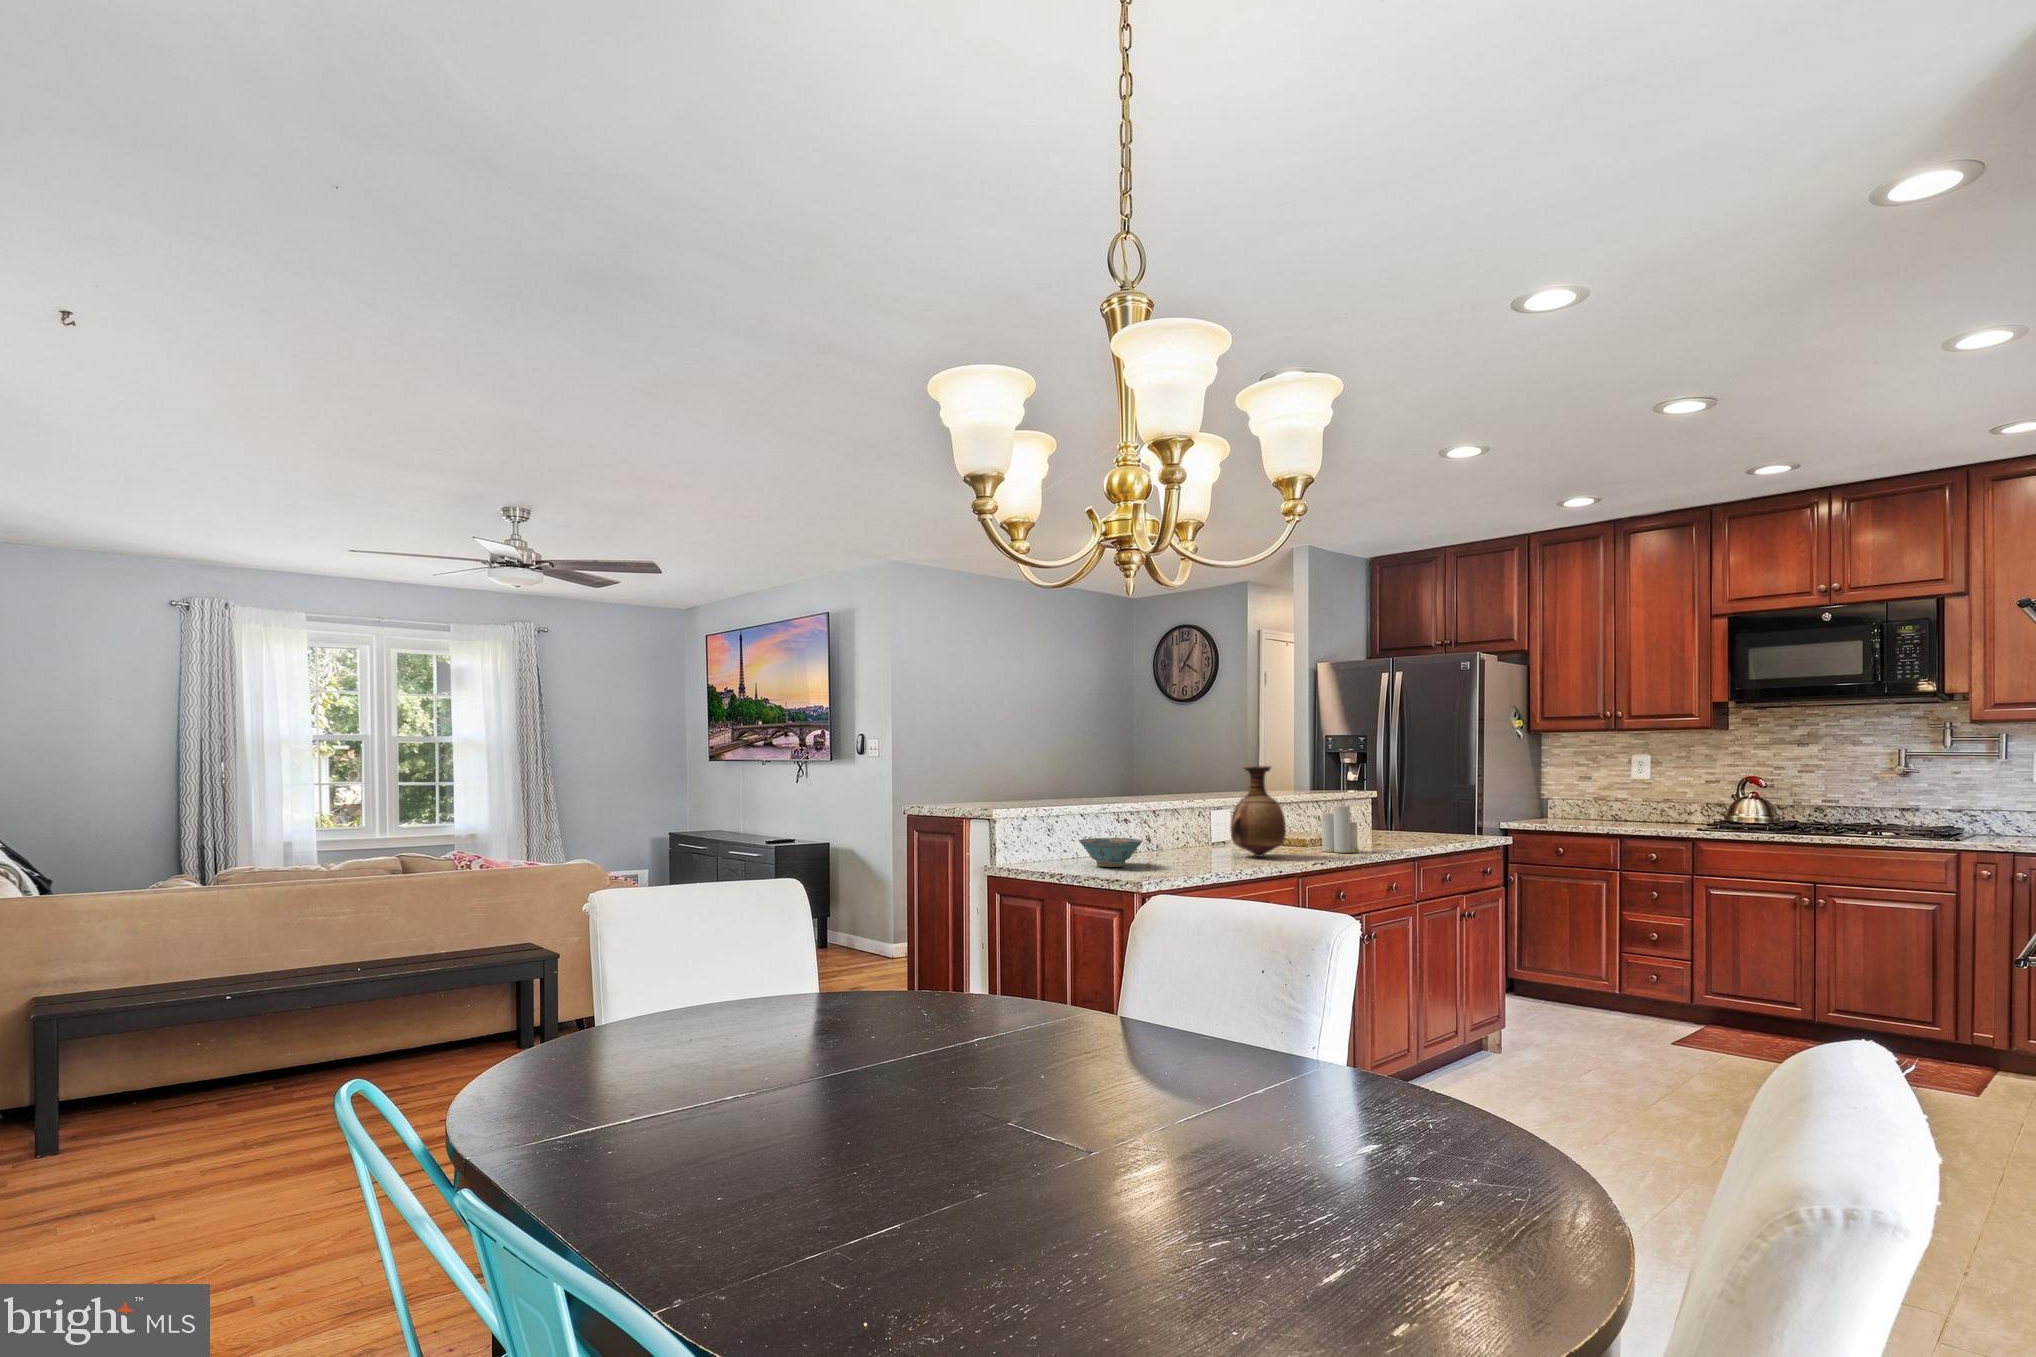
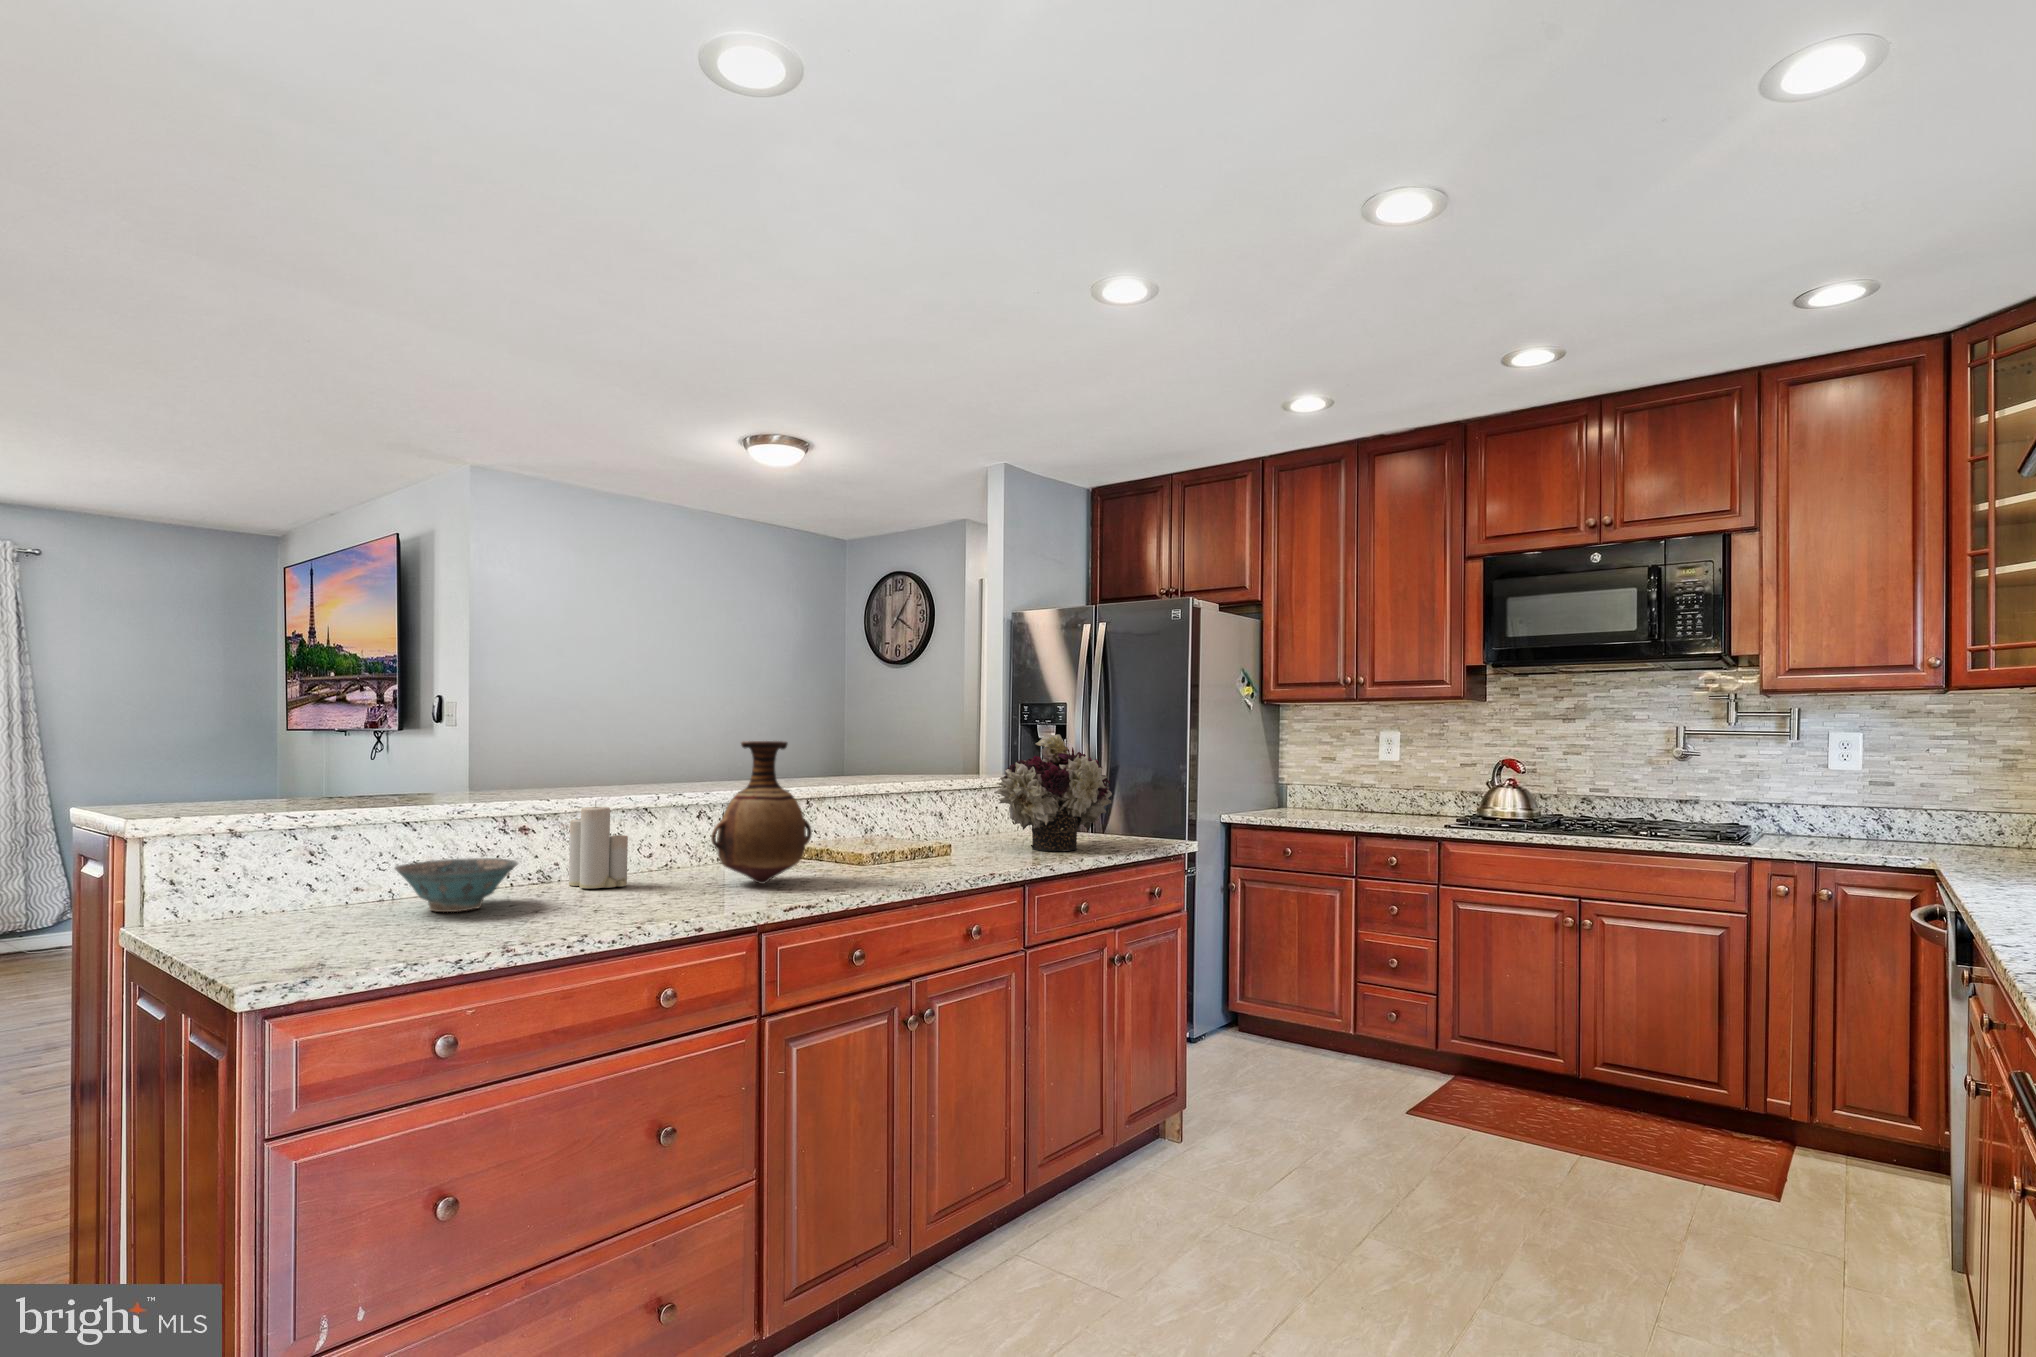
flower arrangement: none [1373,760,1455,842] -> present [994,734,1112,851]
candle: present [1321,805,1360,853] -> present [569,804,628,888]

